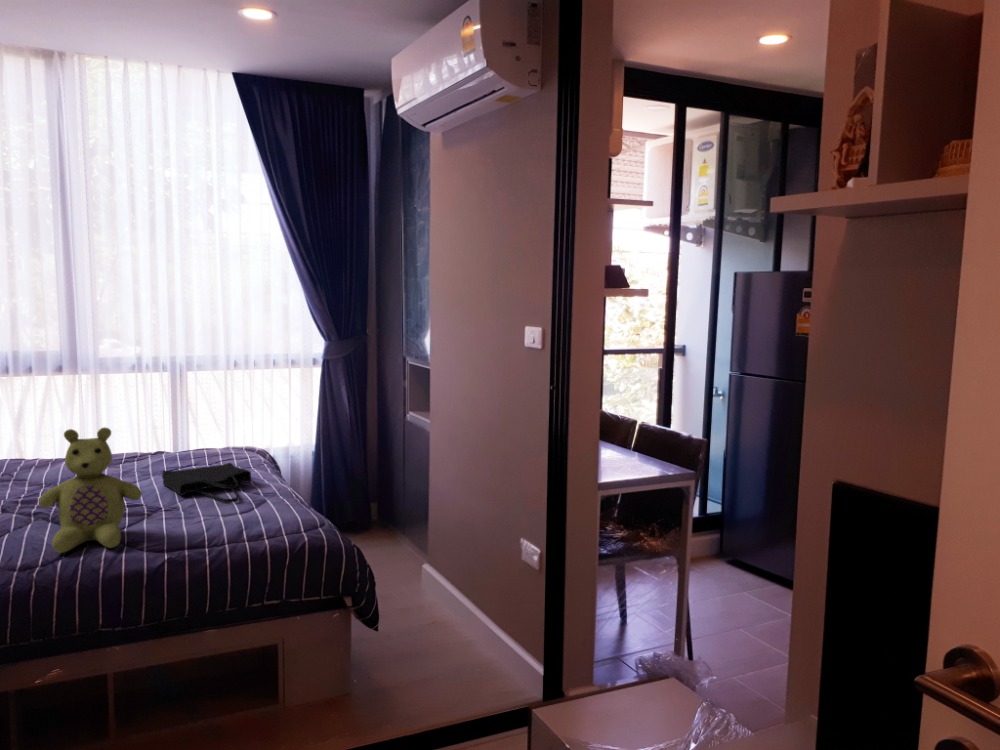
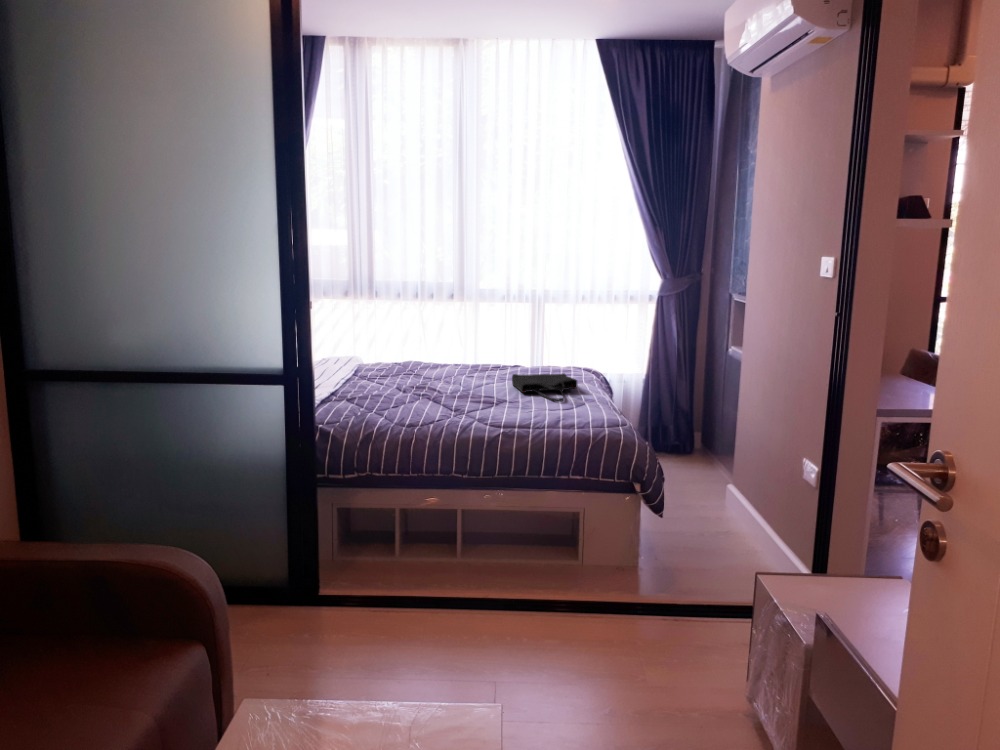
stuffed bear: present [39,427,142,553] -> none [423,331,490,420]

